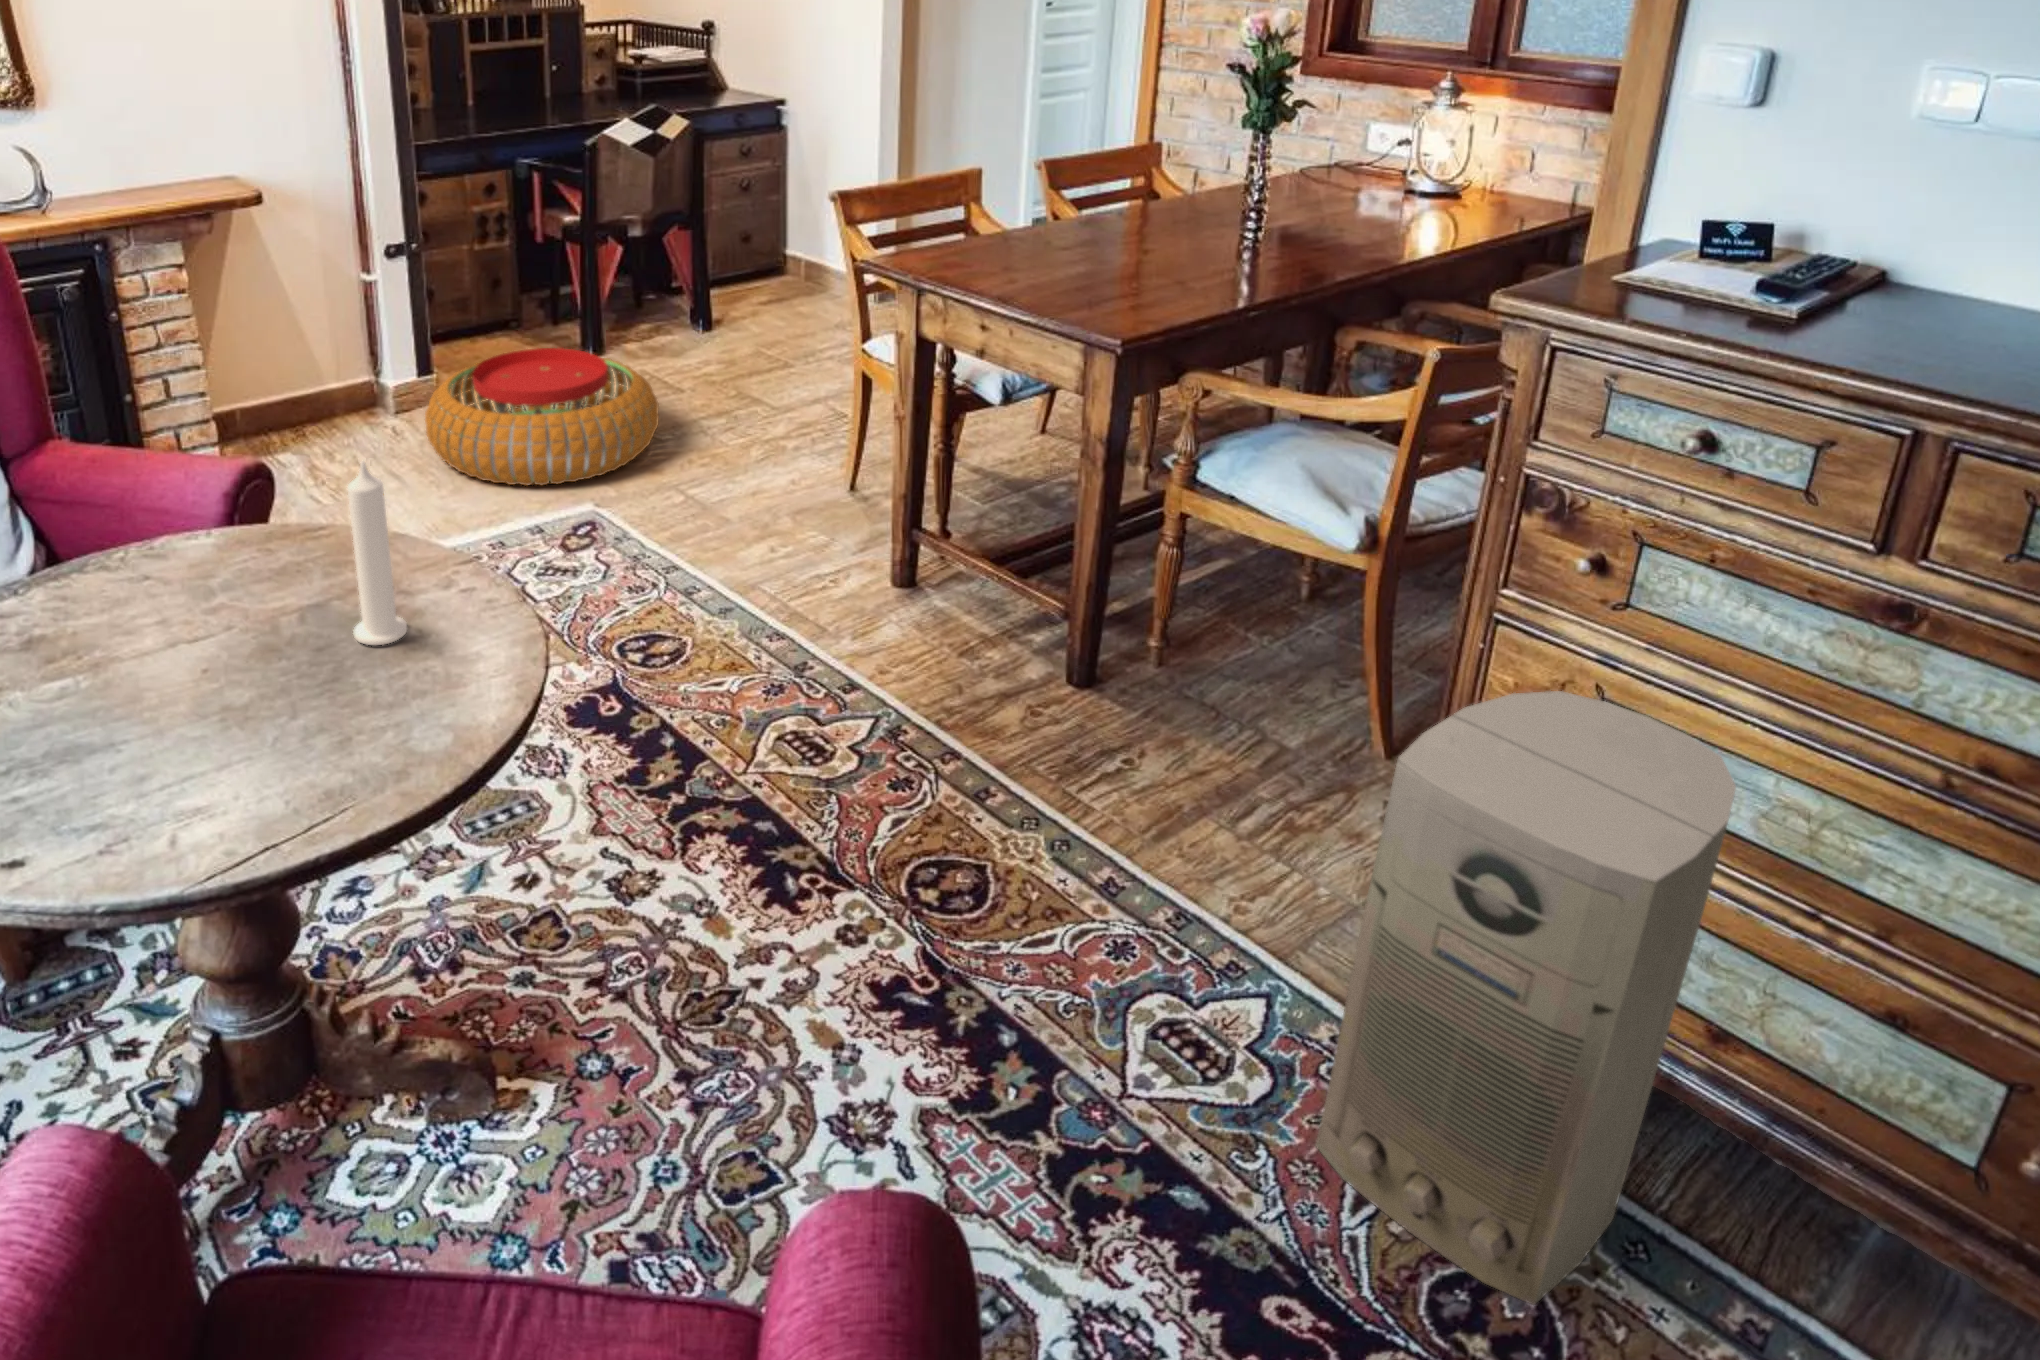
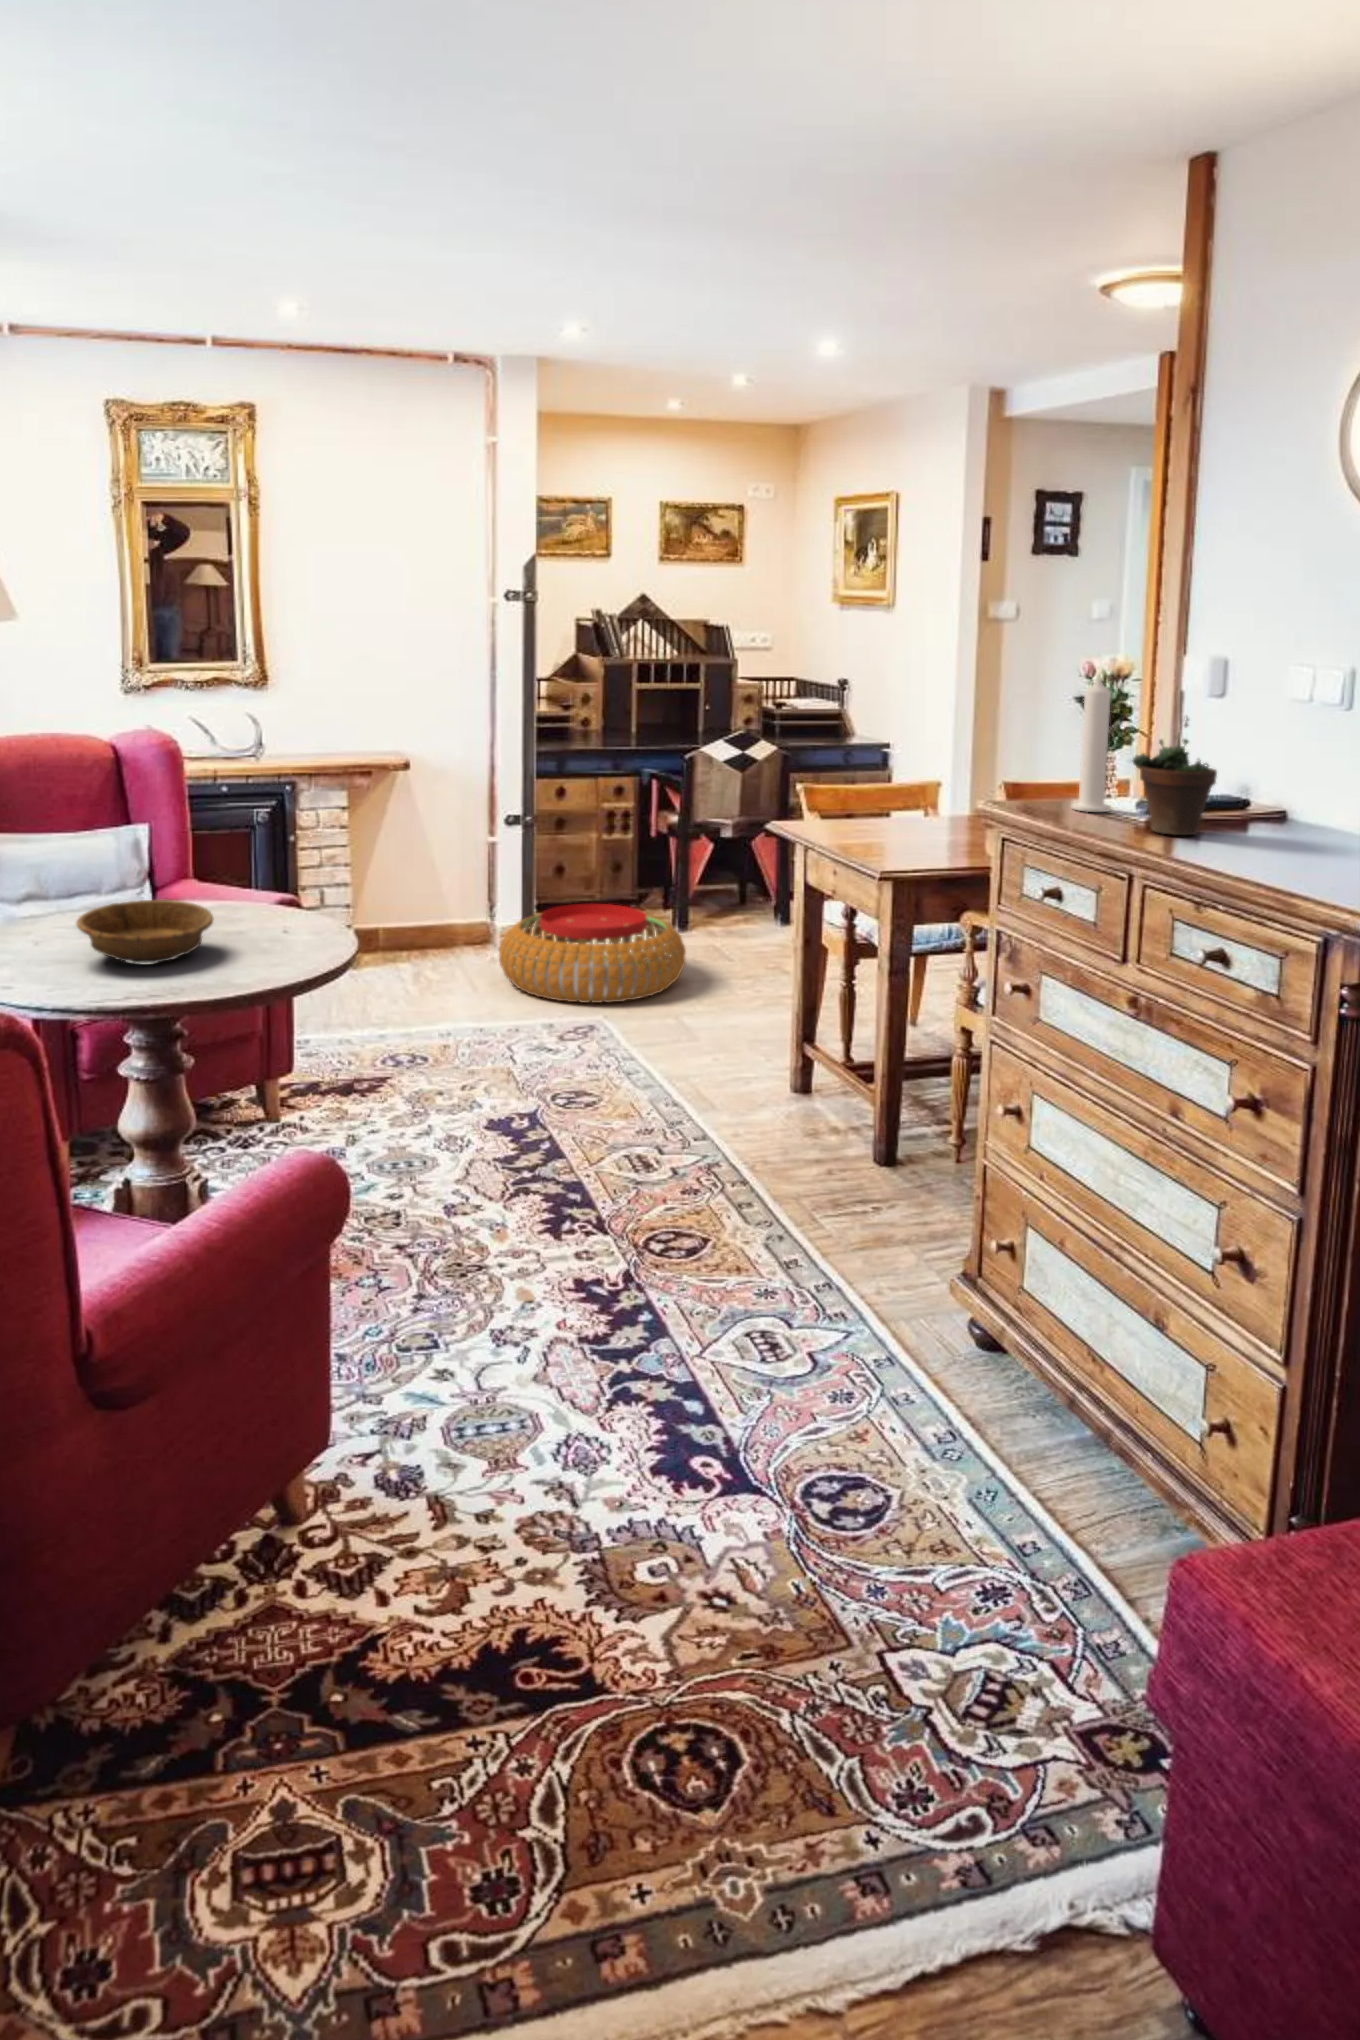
succulent plant: none [1854,177,1999,359] -> present [1133,716,1217,835]
candle: present [348,461,407,645] -> present [1071,674,1111,812]
decorative bowl: none [33,552,265,693] -> present [76,900,213,963]
air purifier: present [1316,691,1736,1305] -> none [806,1072,1060,1496]

